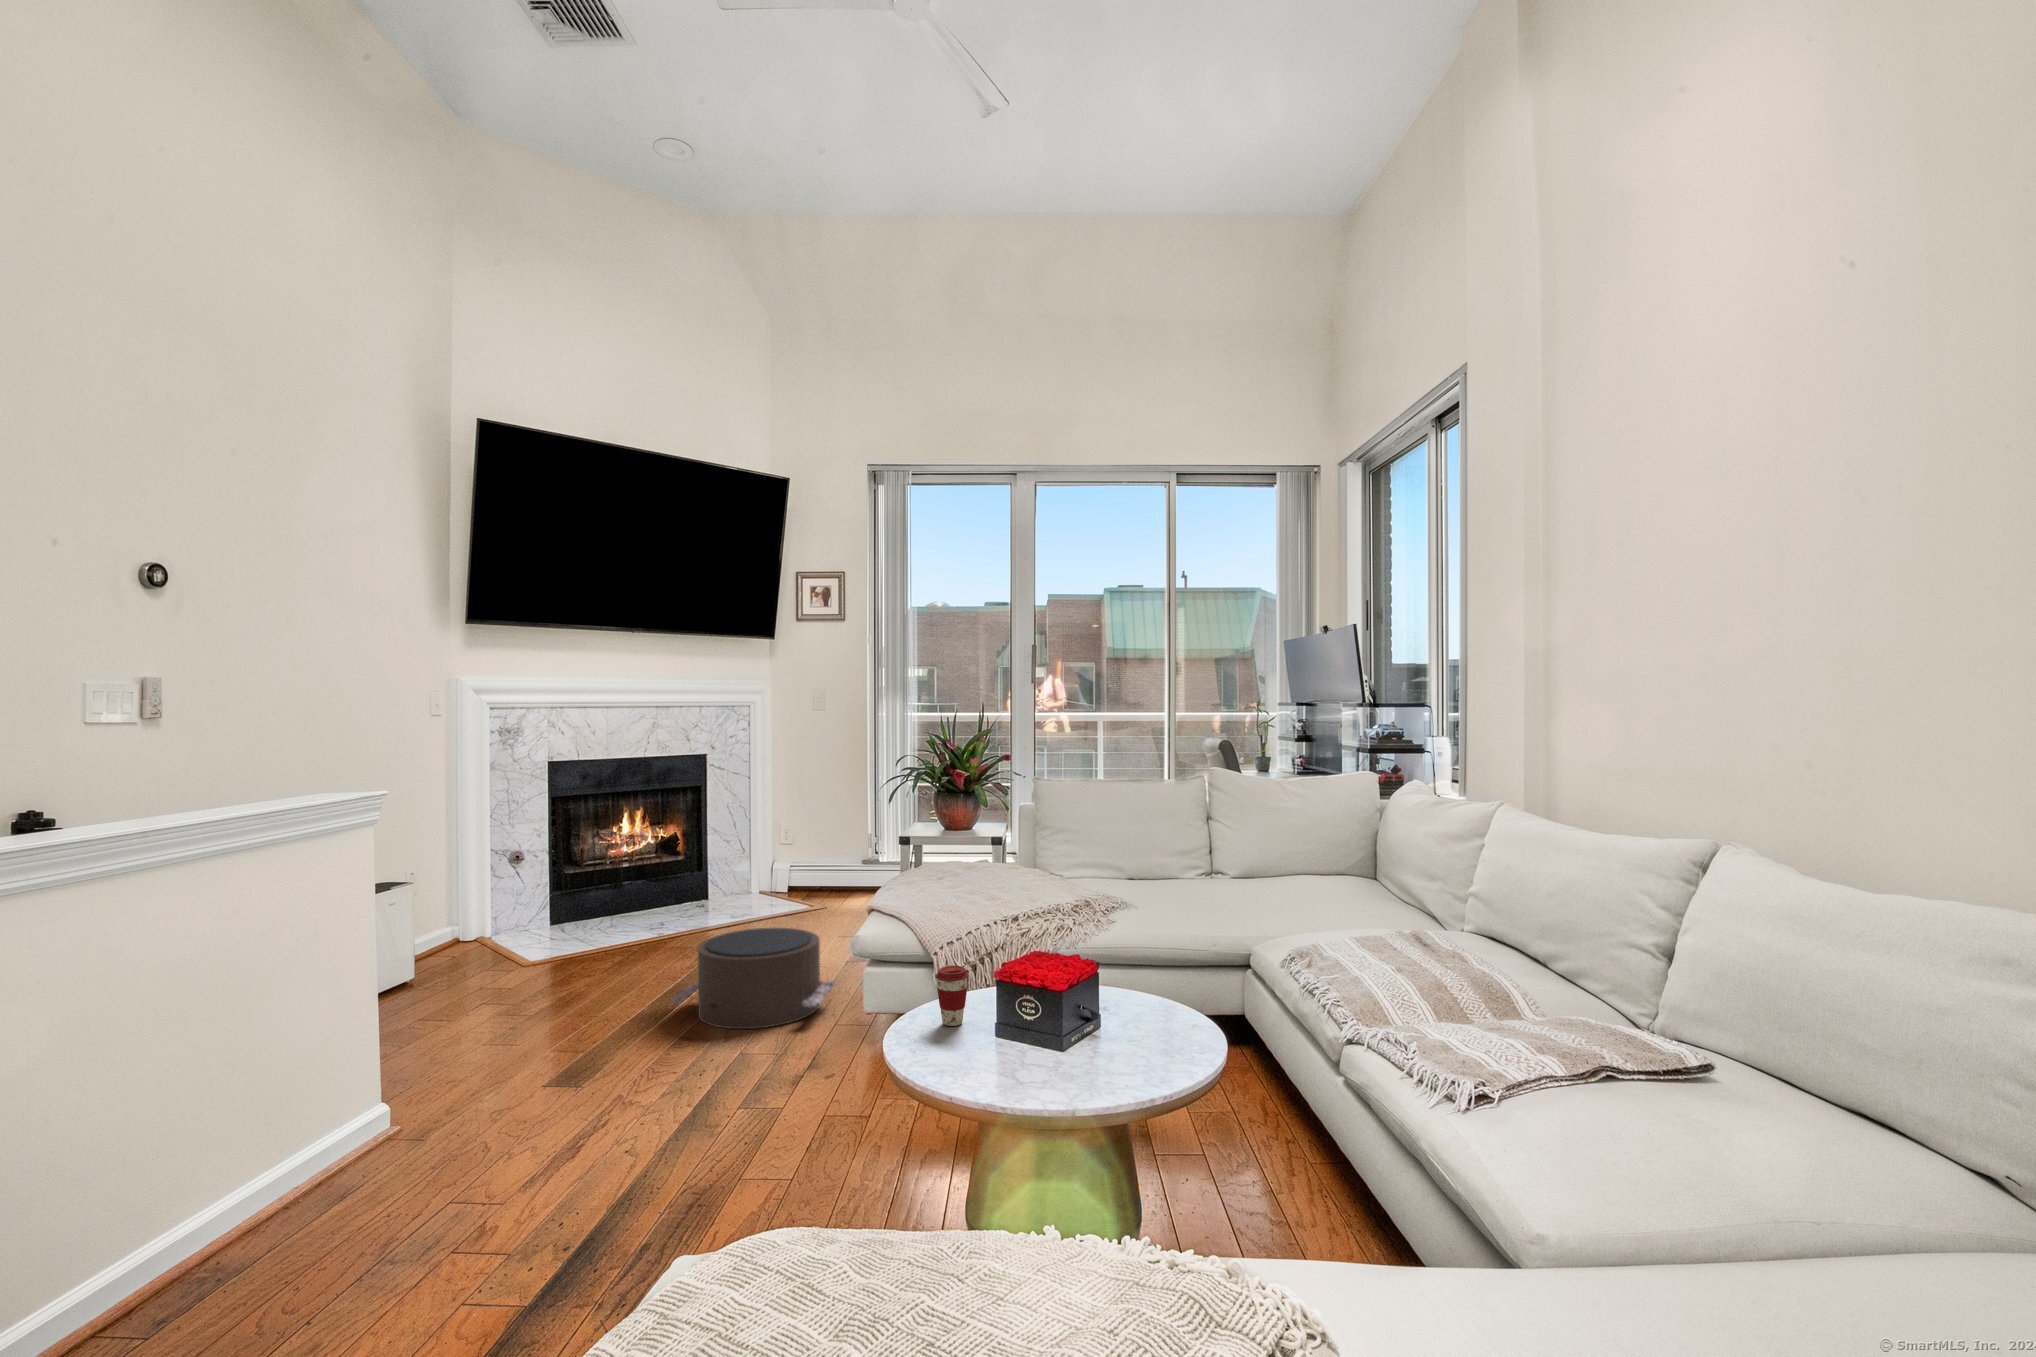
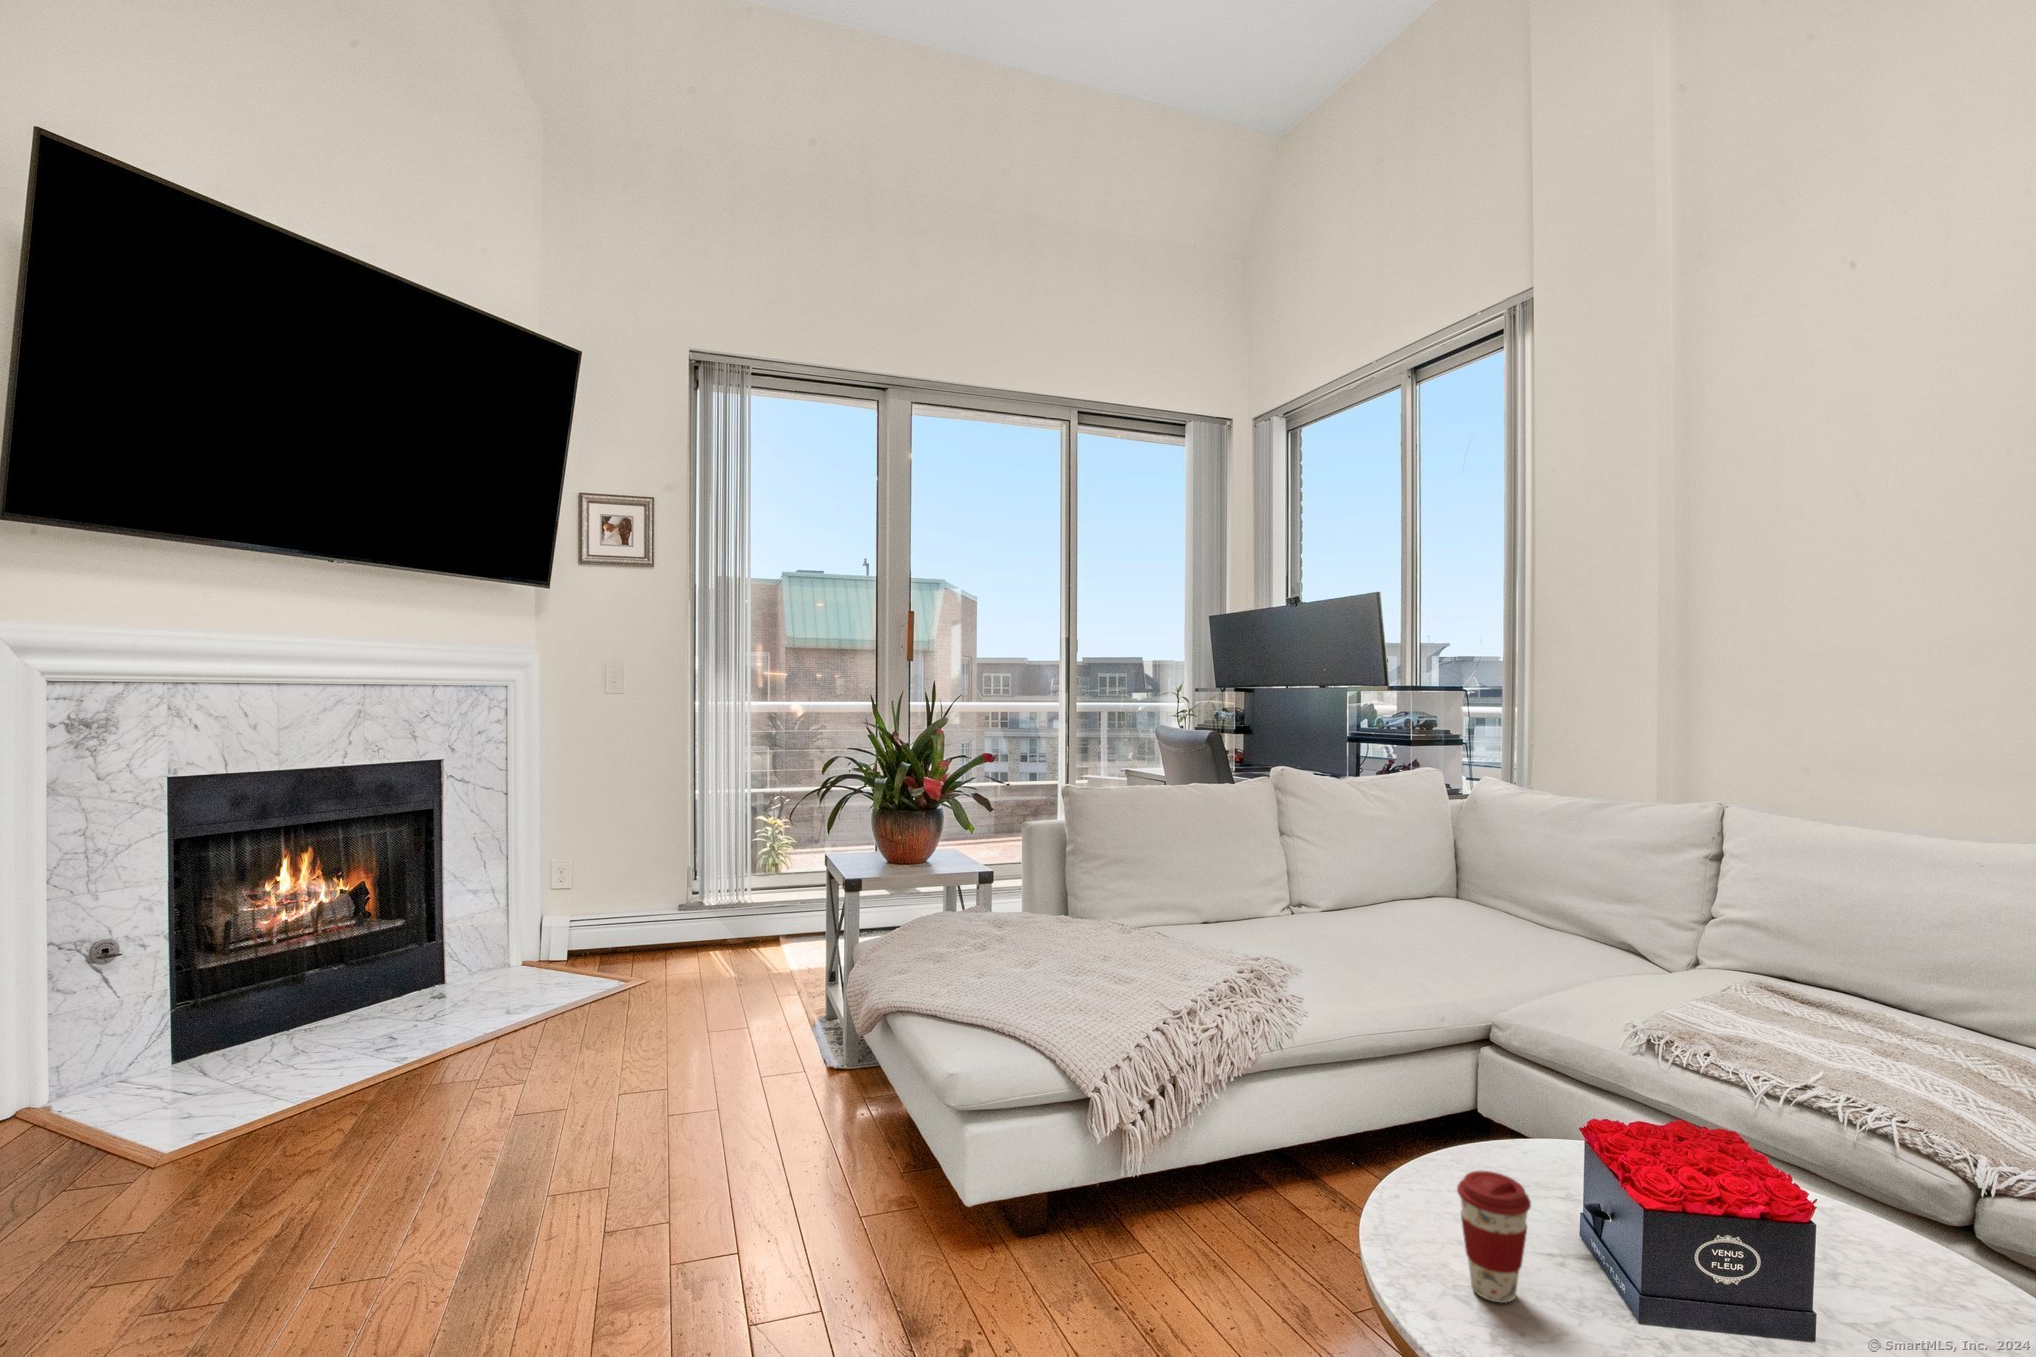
pouf: present [672,928,834,1029] -> none [552,1048,837,1260]

